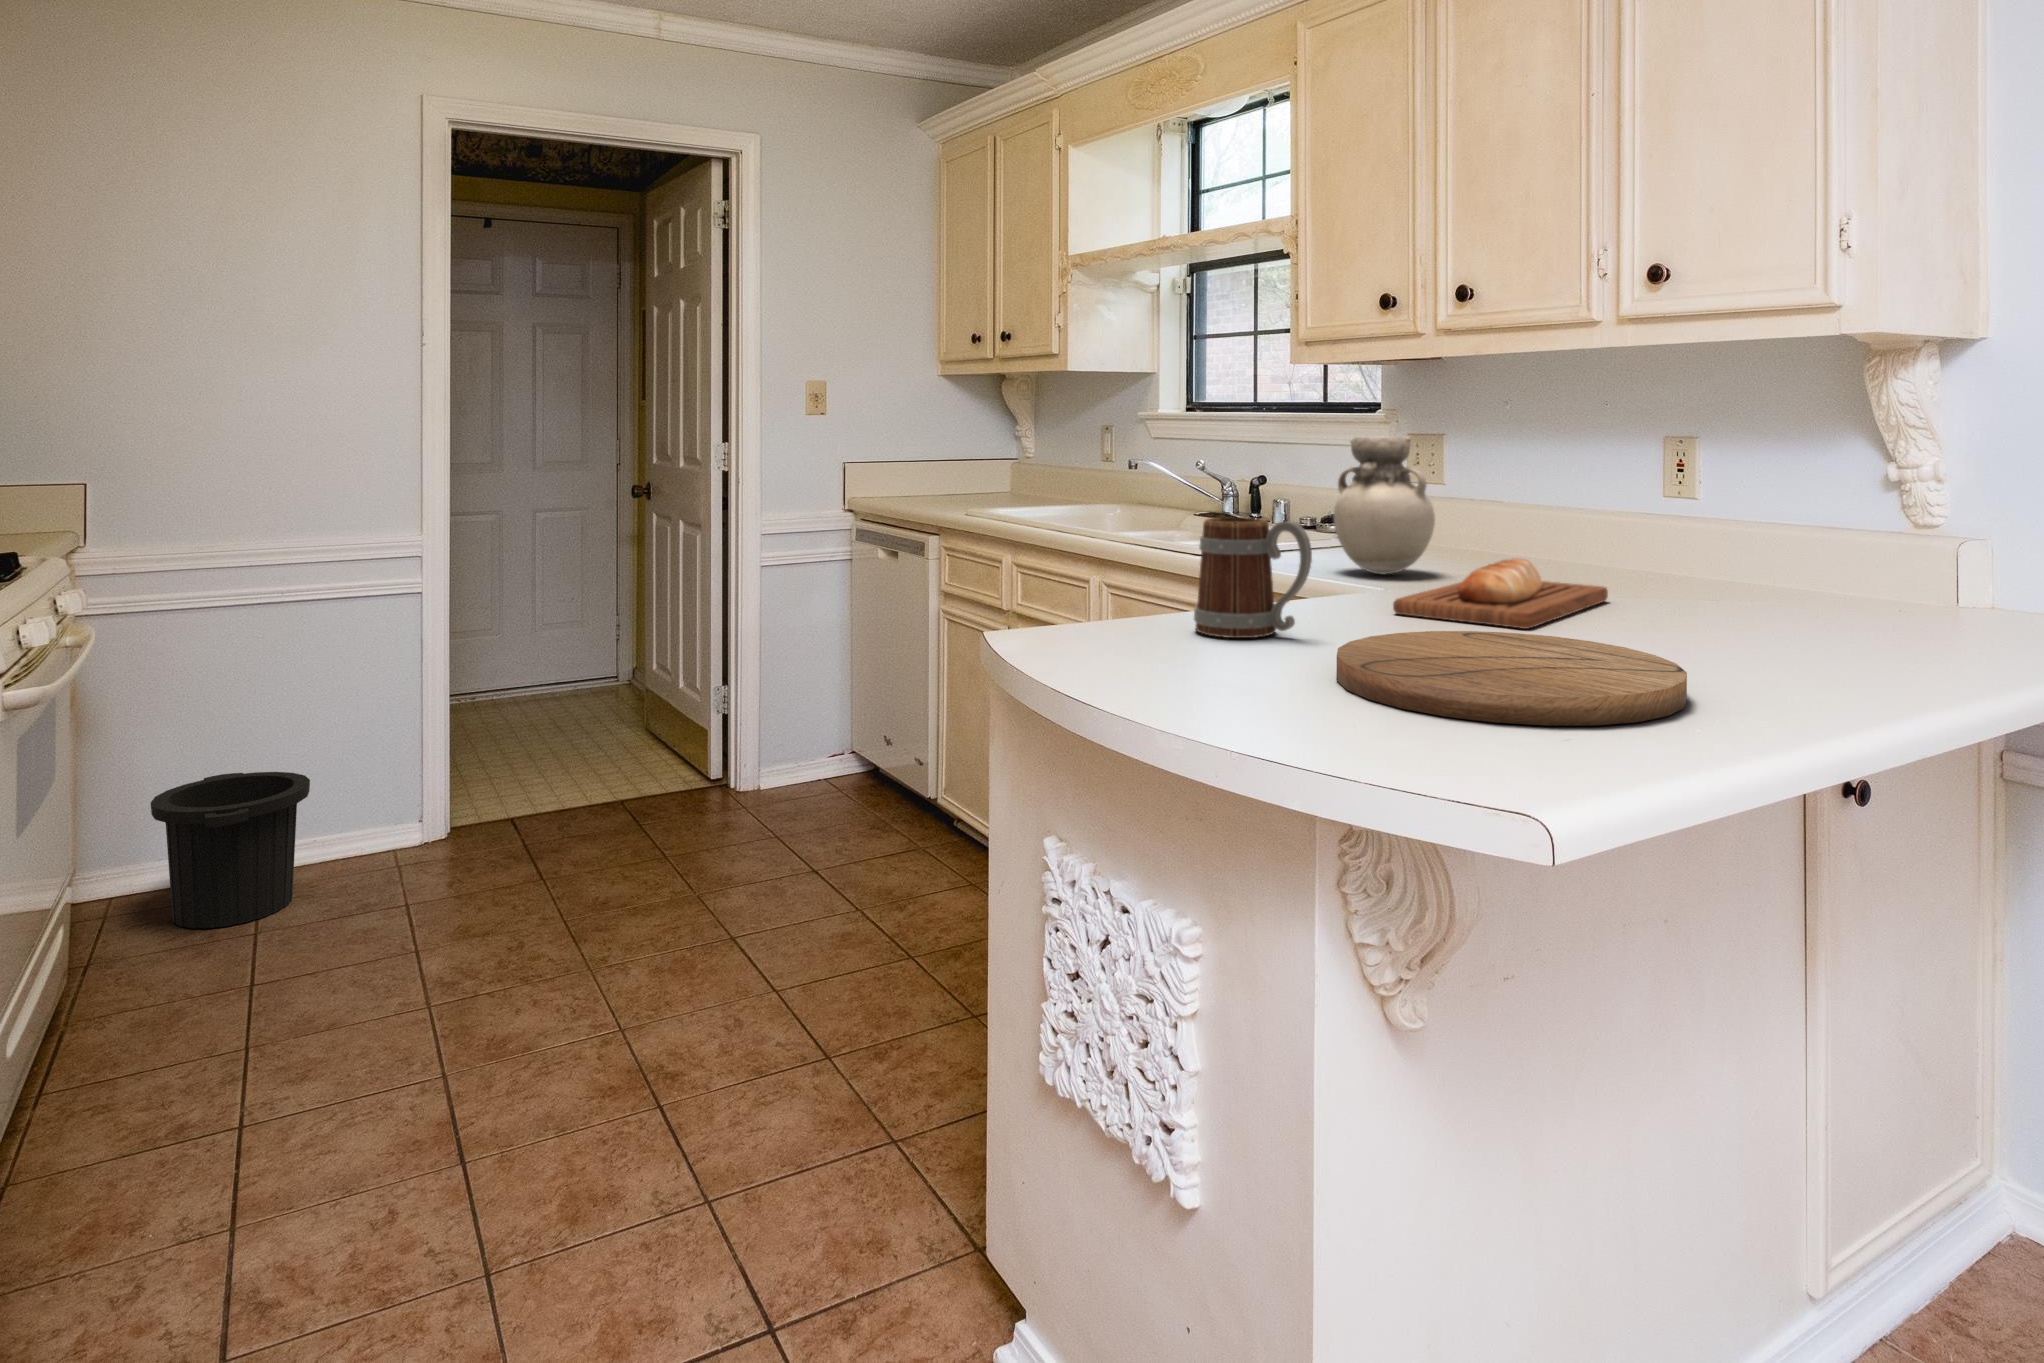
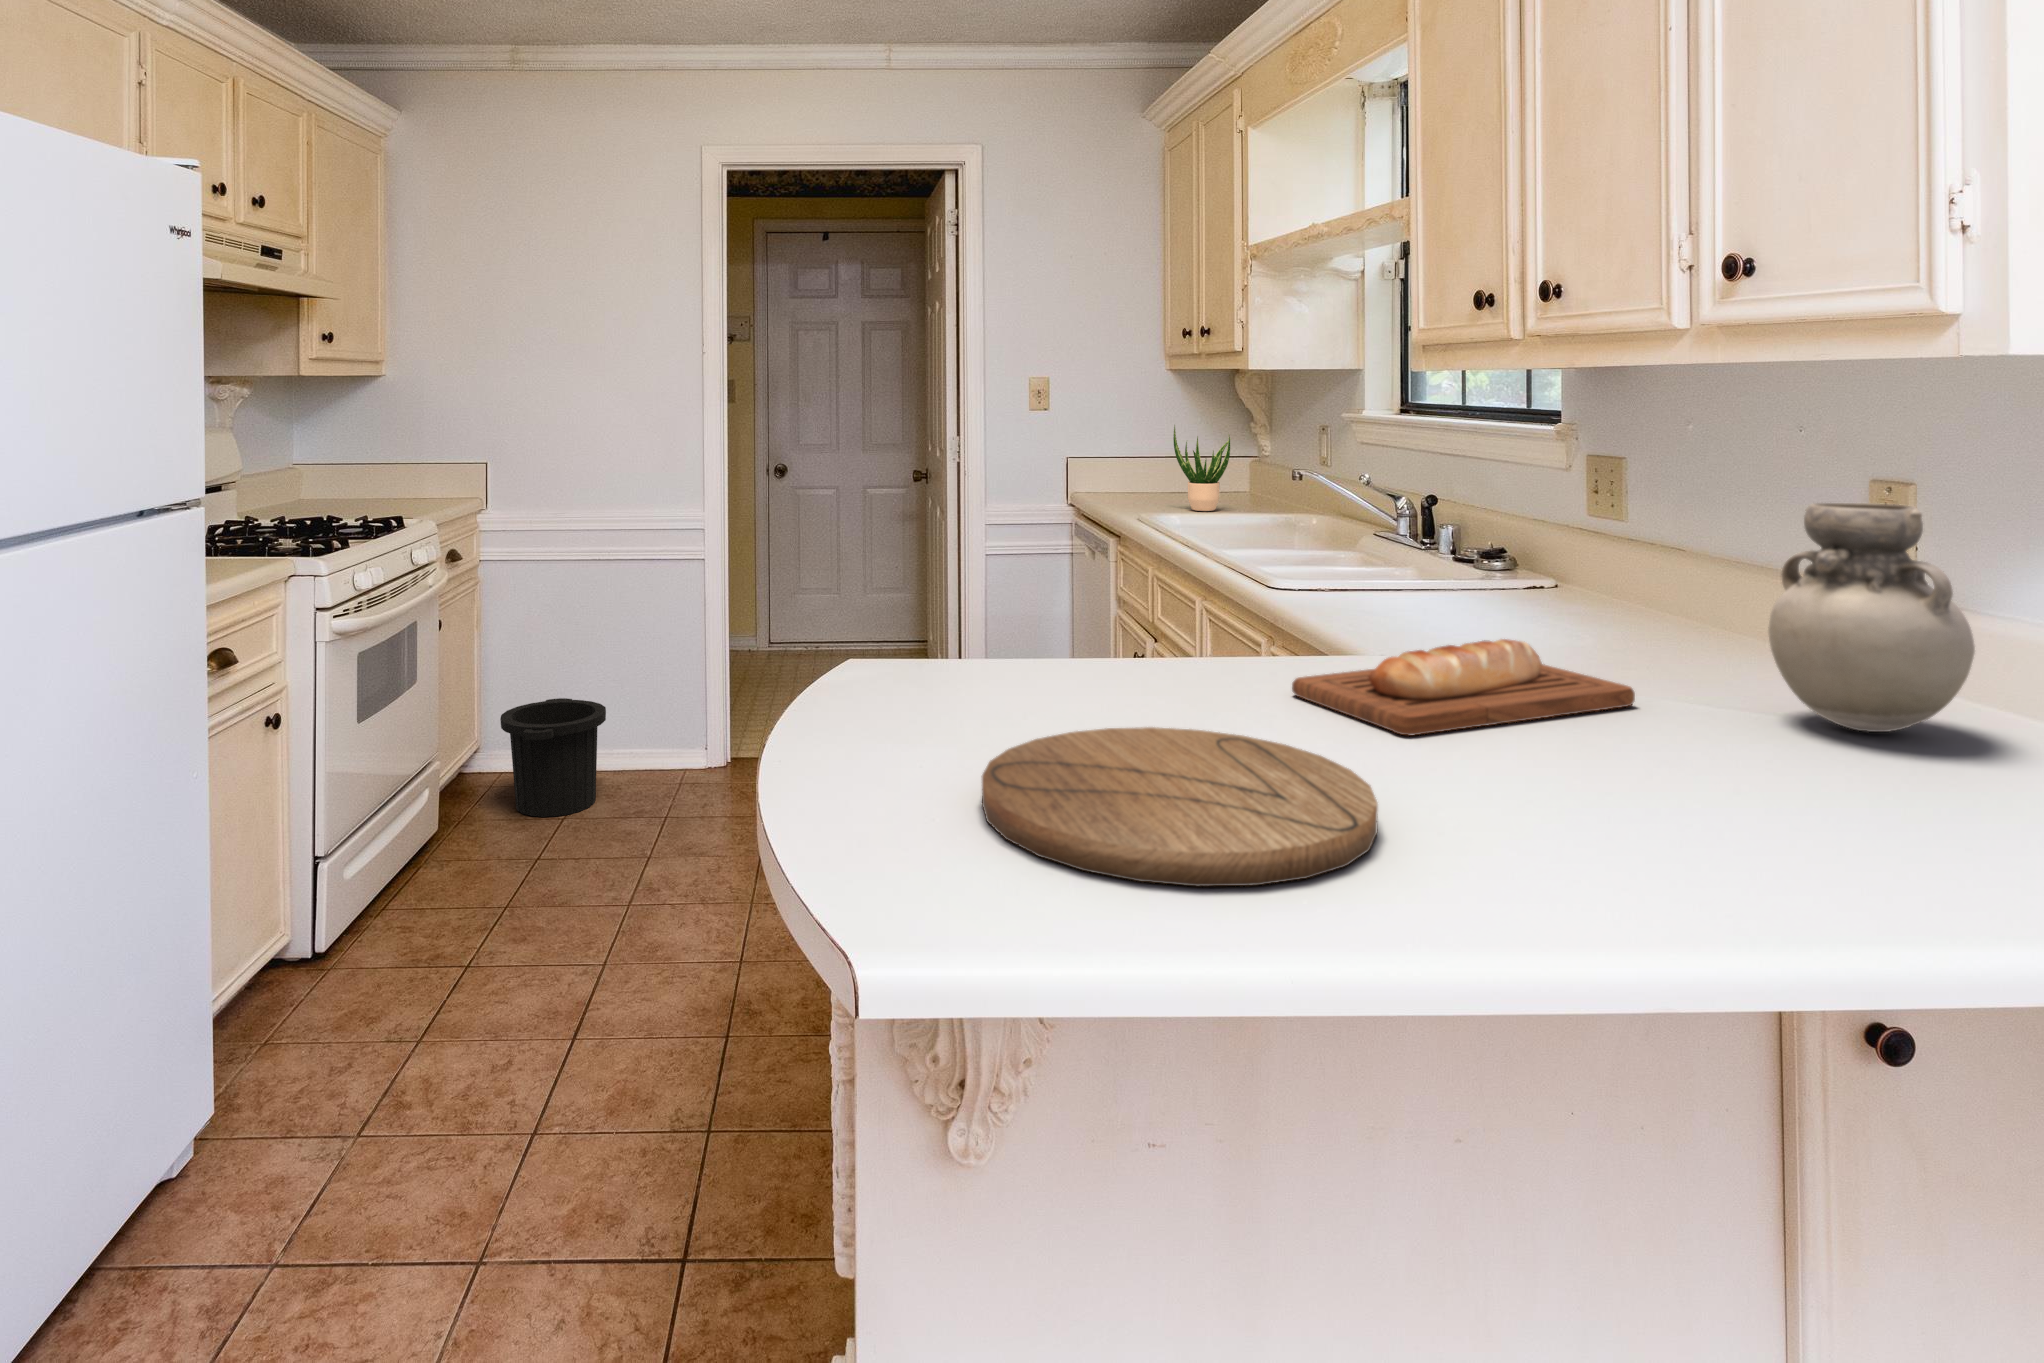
potted plant: none [969,425,1026,507] -> present [1173,425,1231,511]
vase: present [1334,436,1435,574] -> present [1768,503,1975,732]
mug: present [1194,517,1312,638] -> none [1013,575,1113,709]

